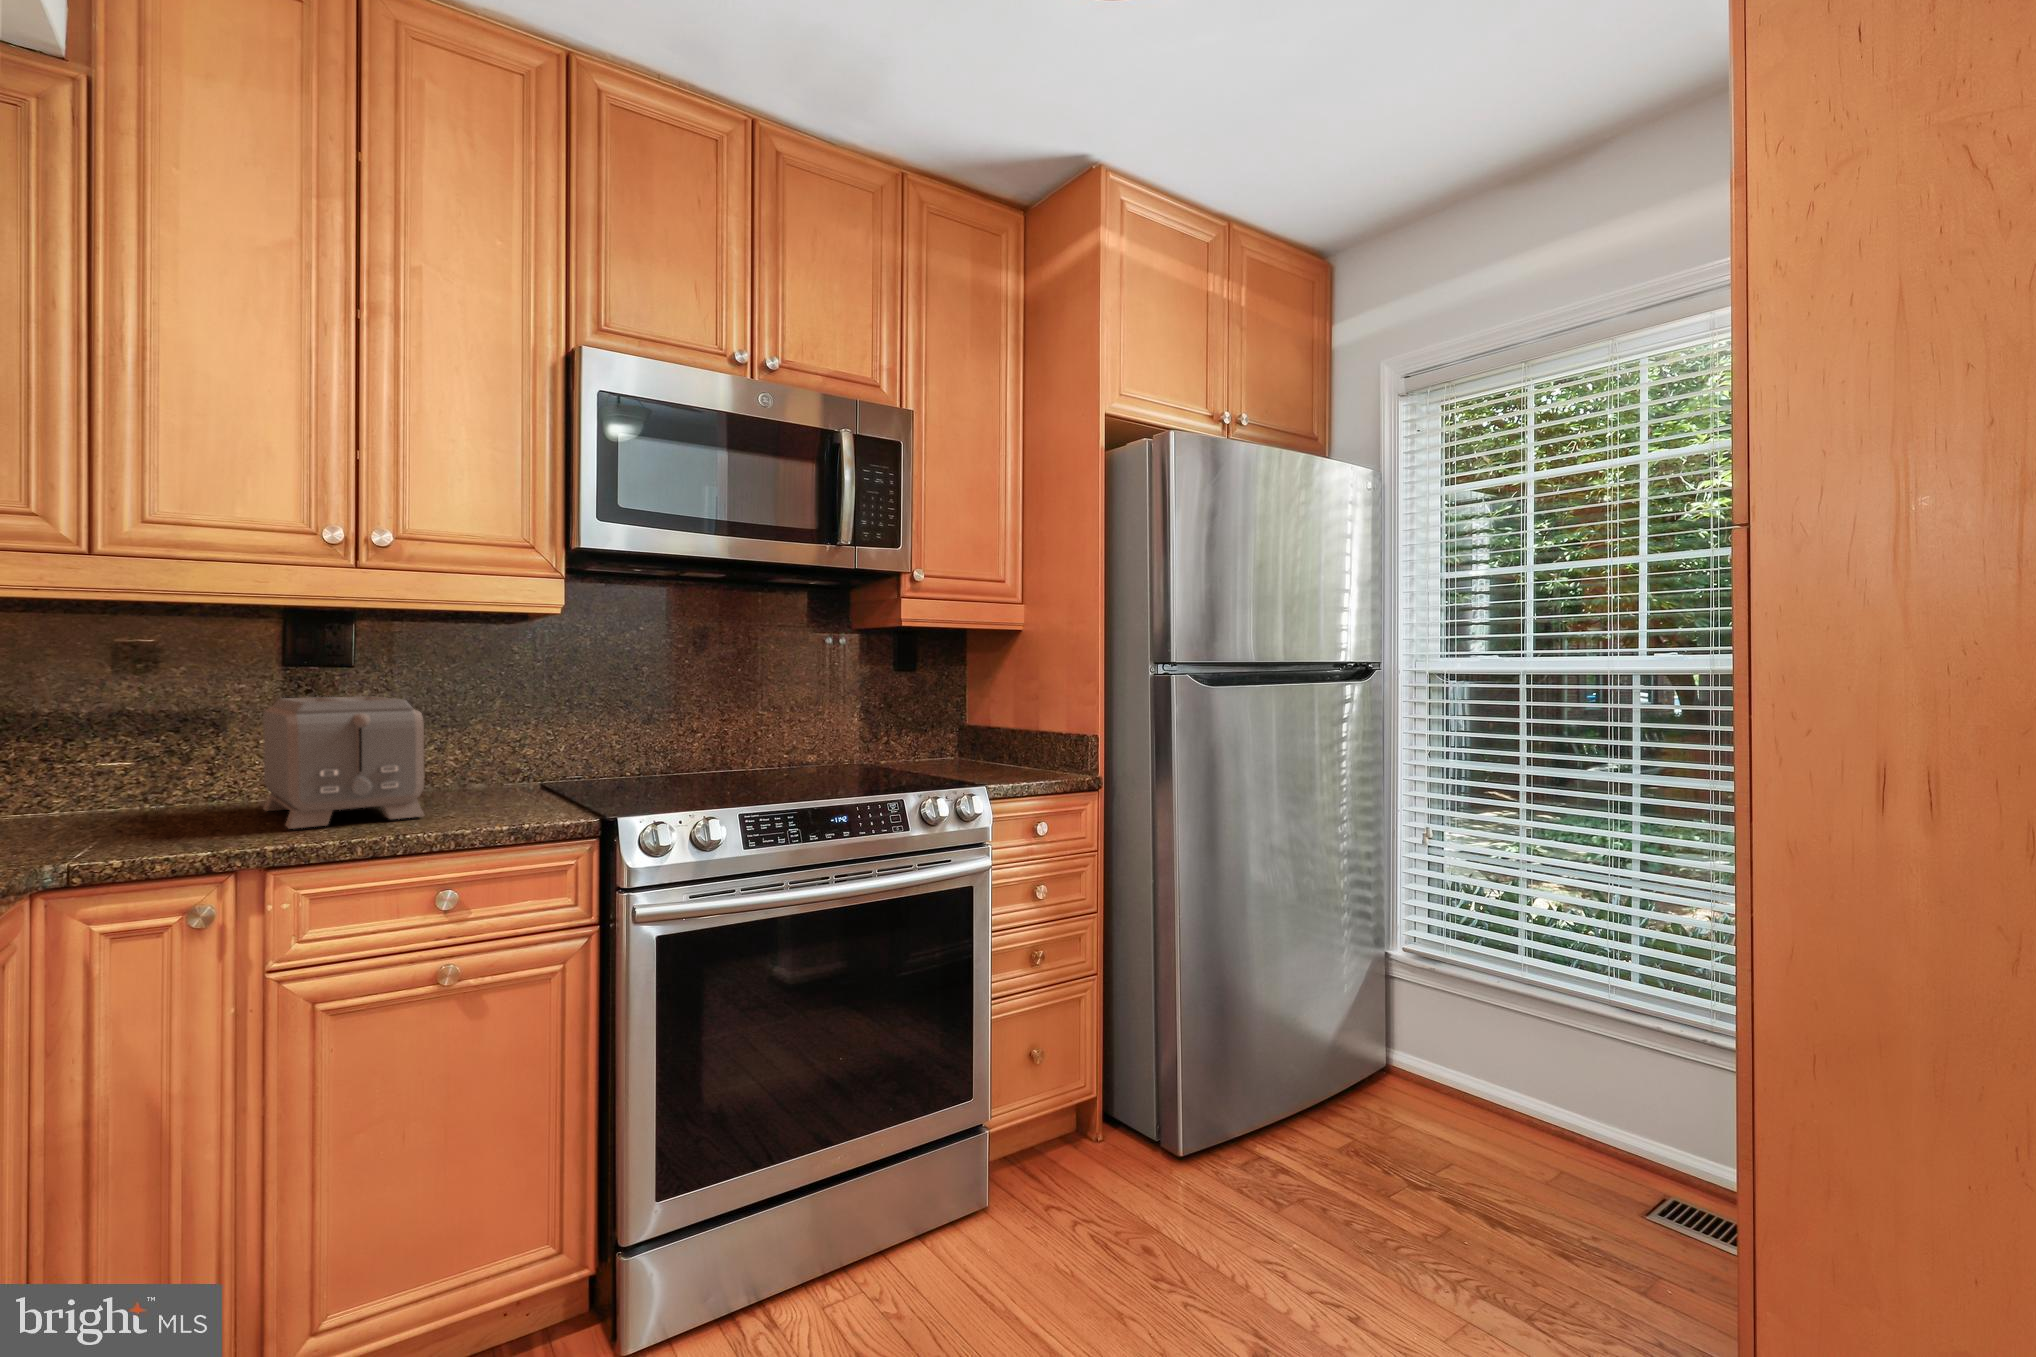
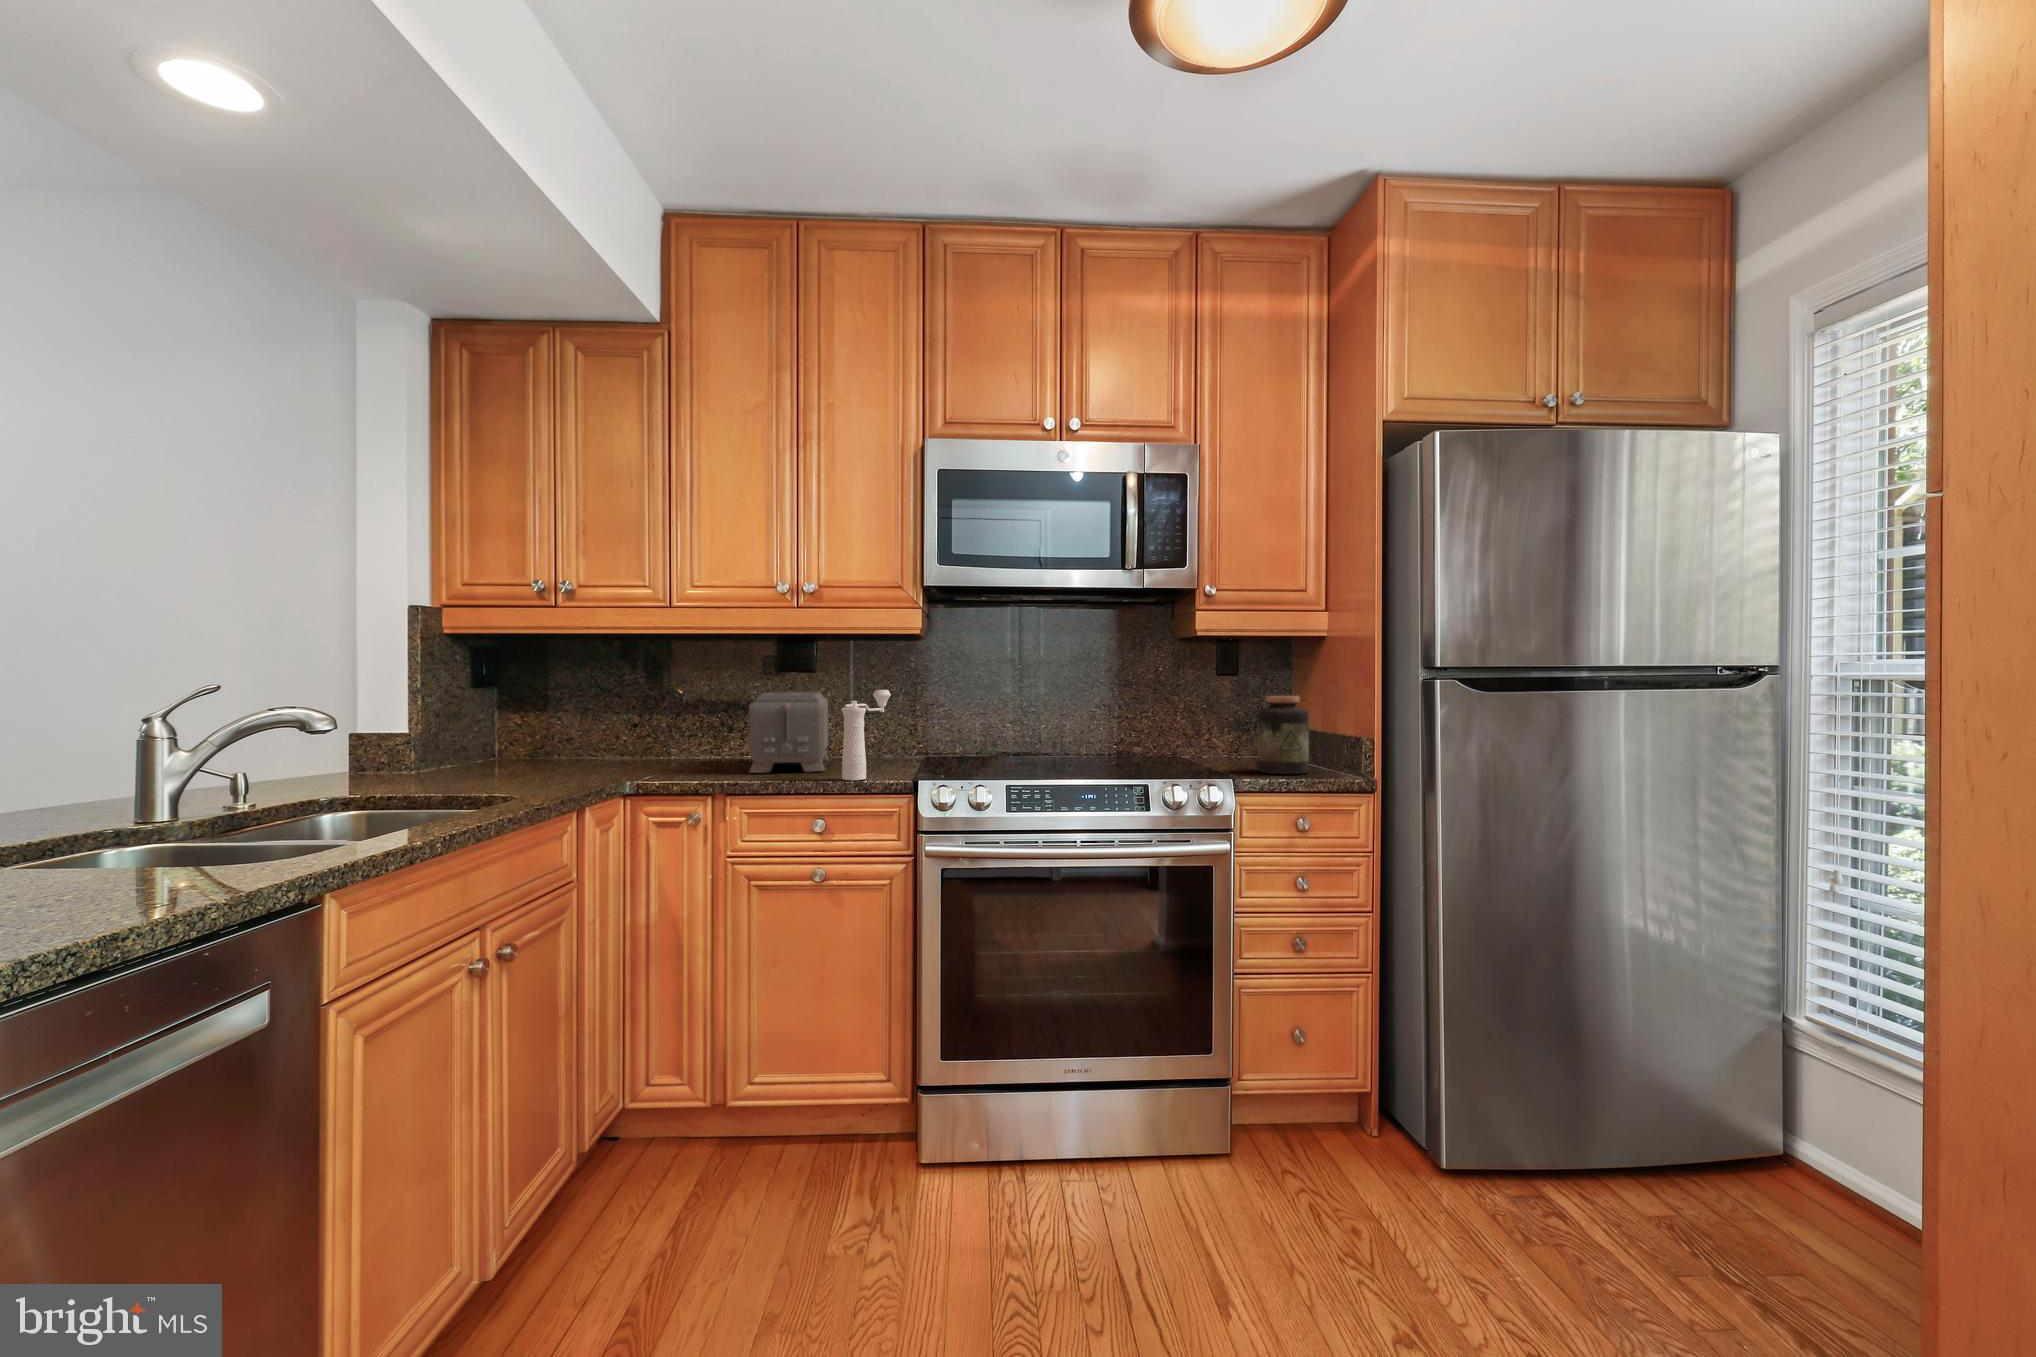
pepper mill: none [483,691,544,827] -> present [842,690,891,780]
jar: none [985,692,1040,778] -> present [1257,696,1309,774]

